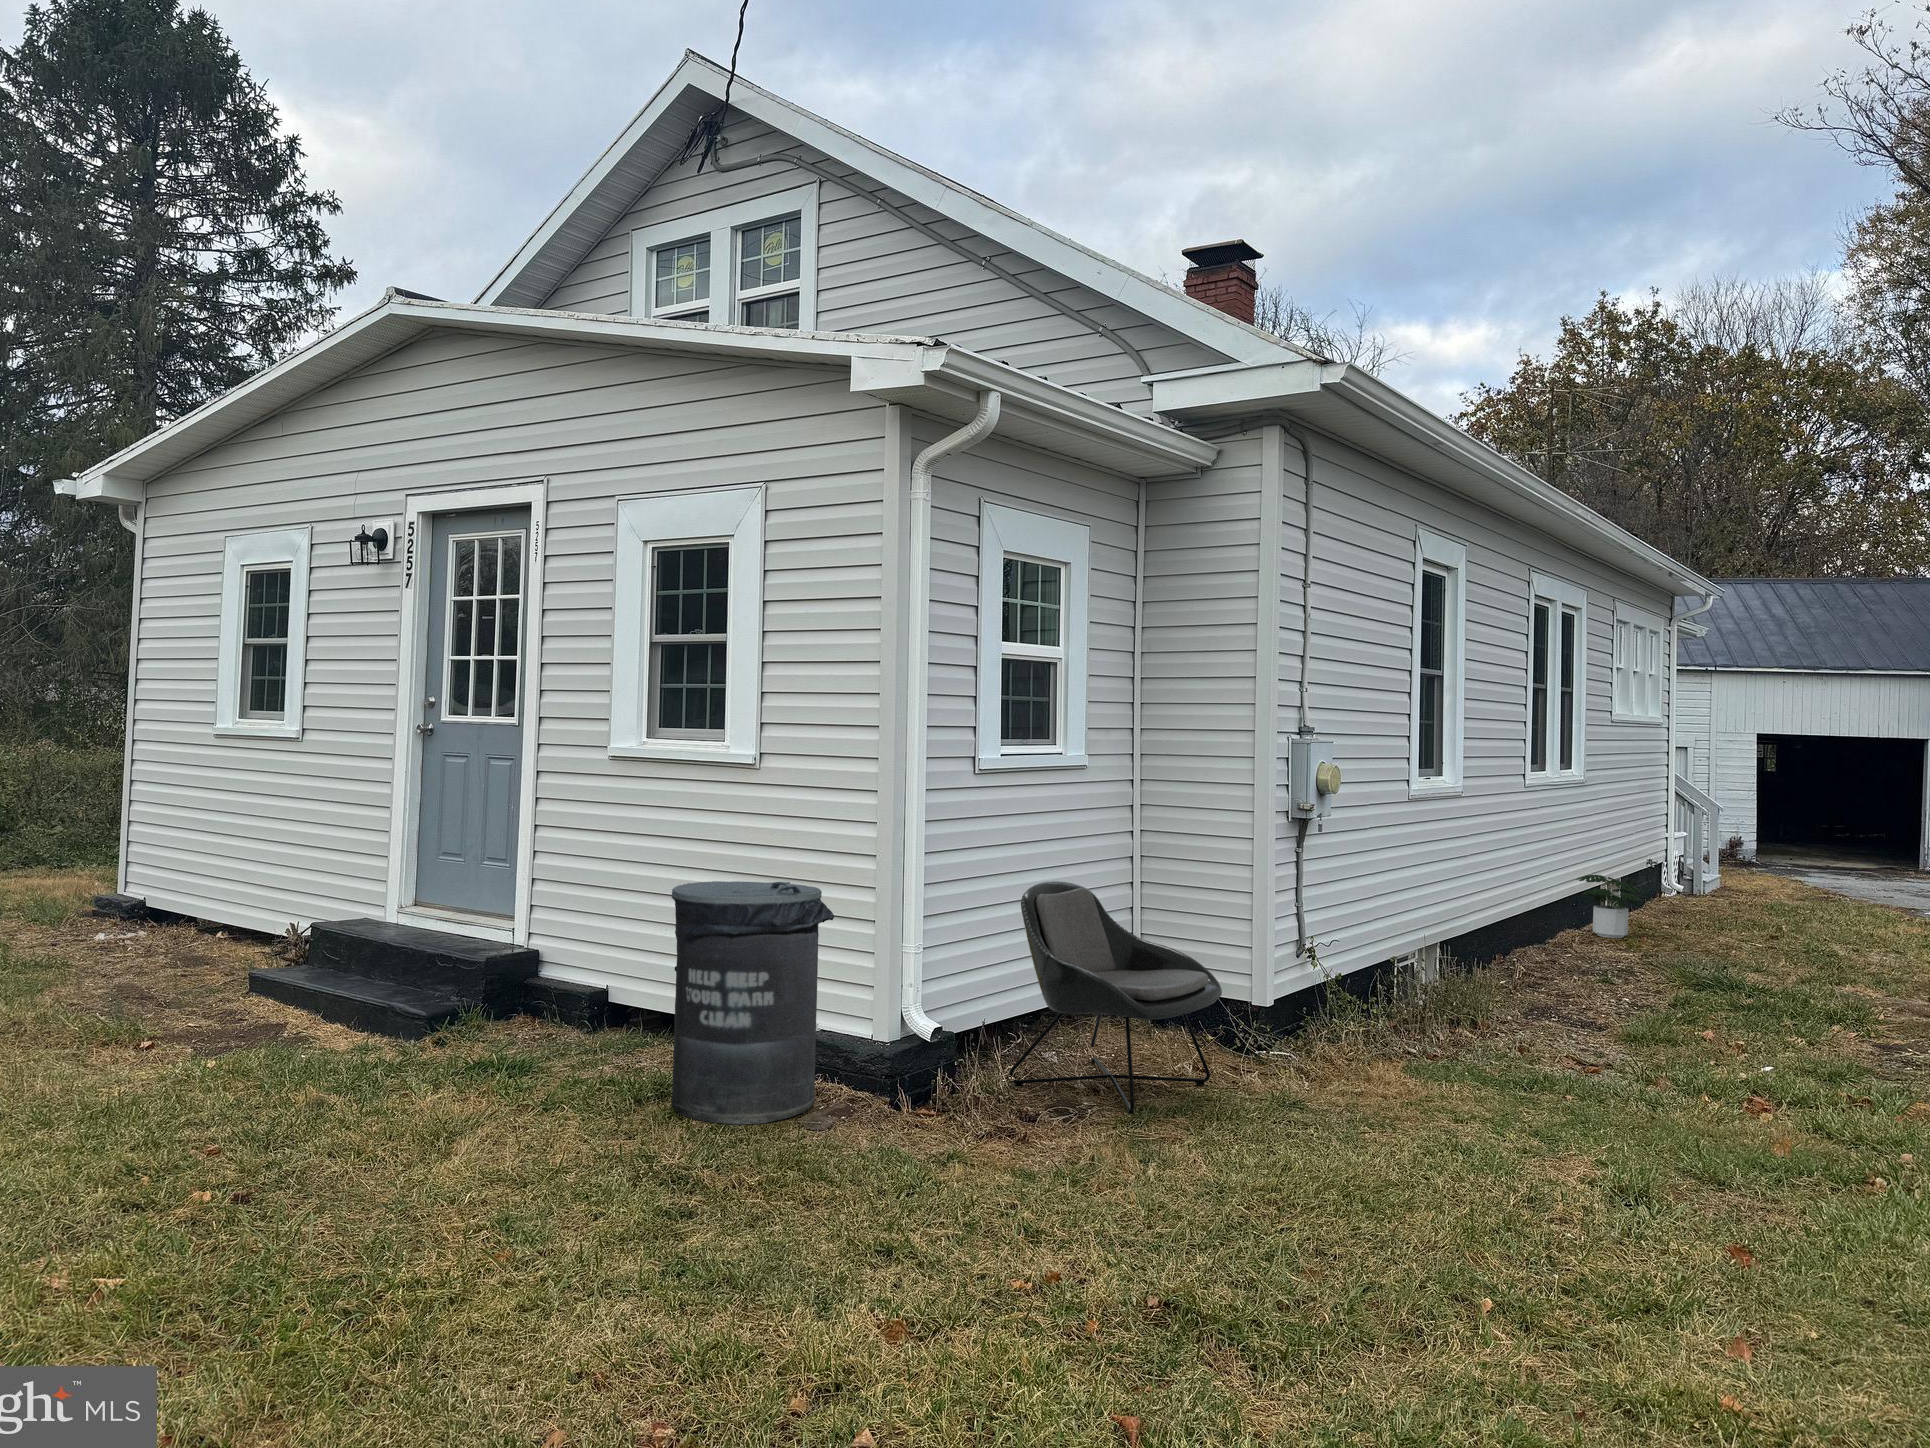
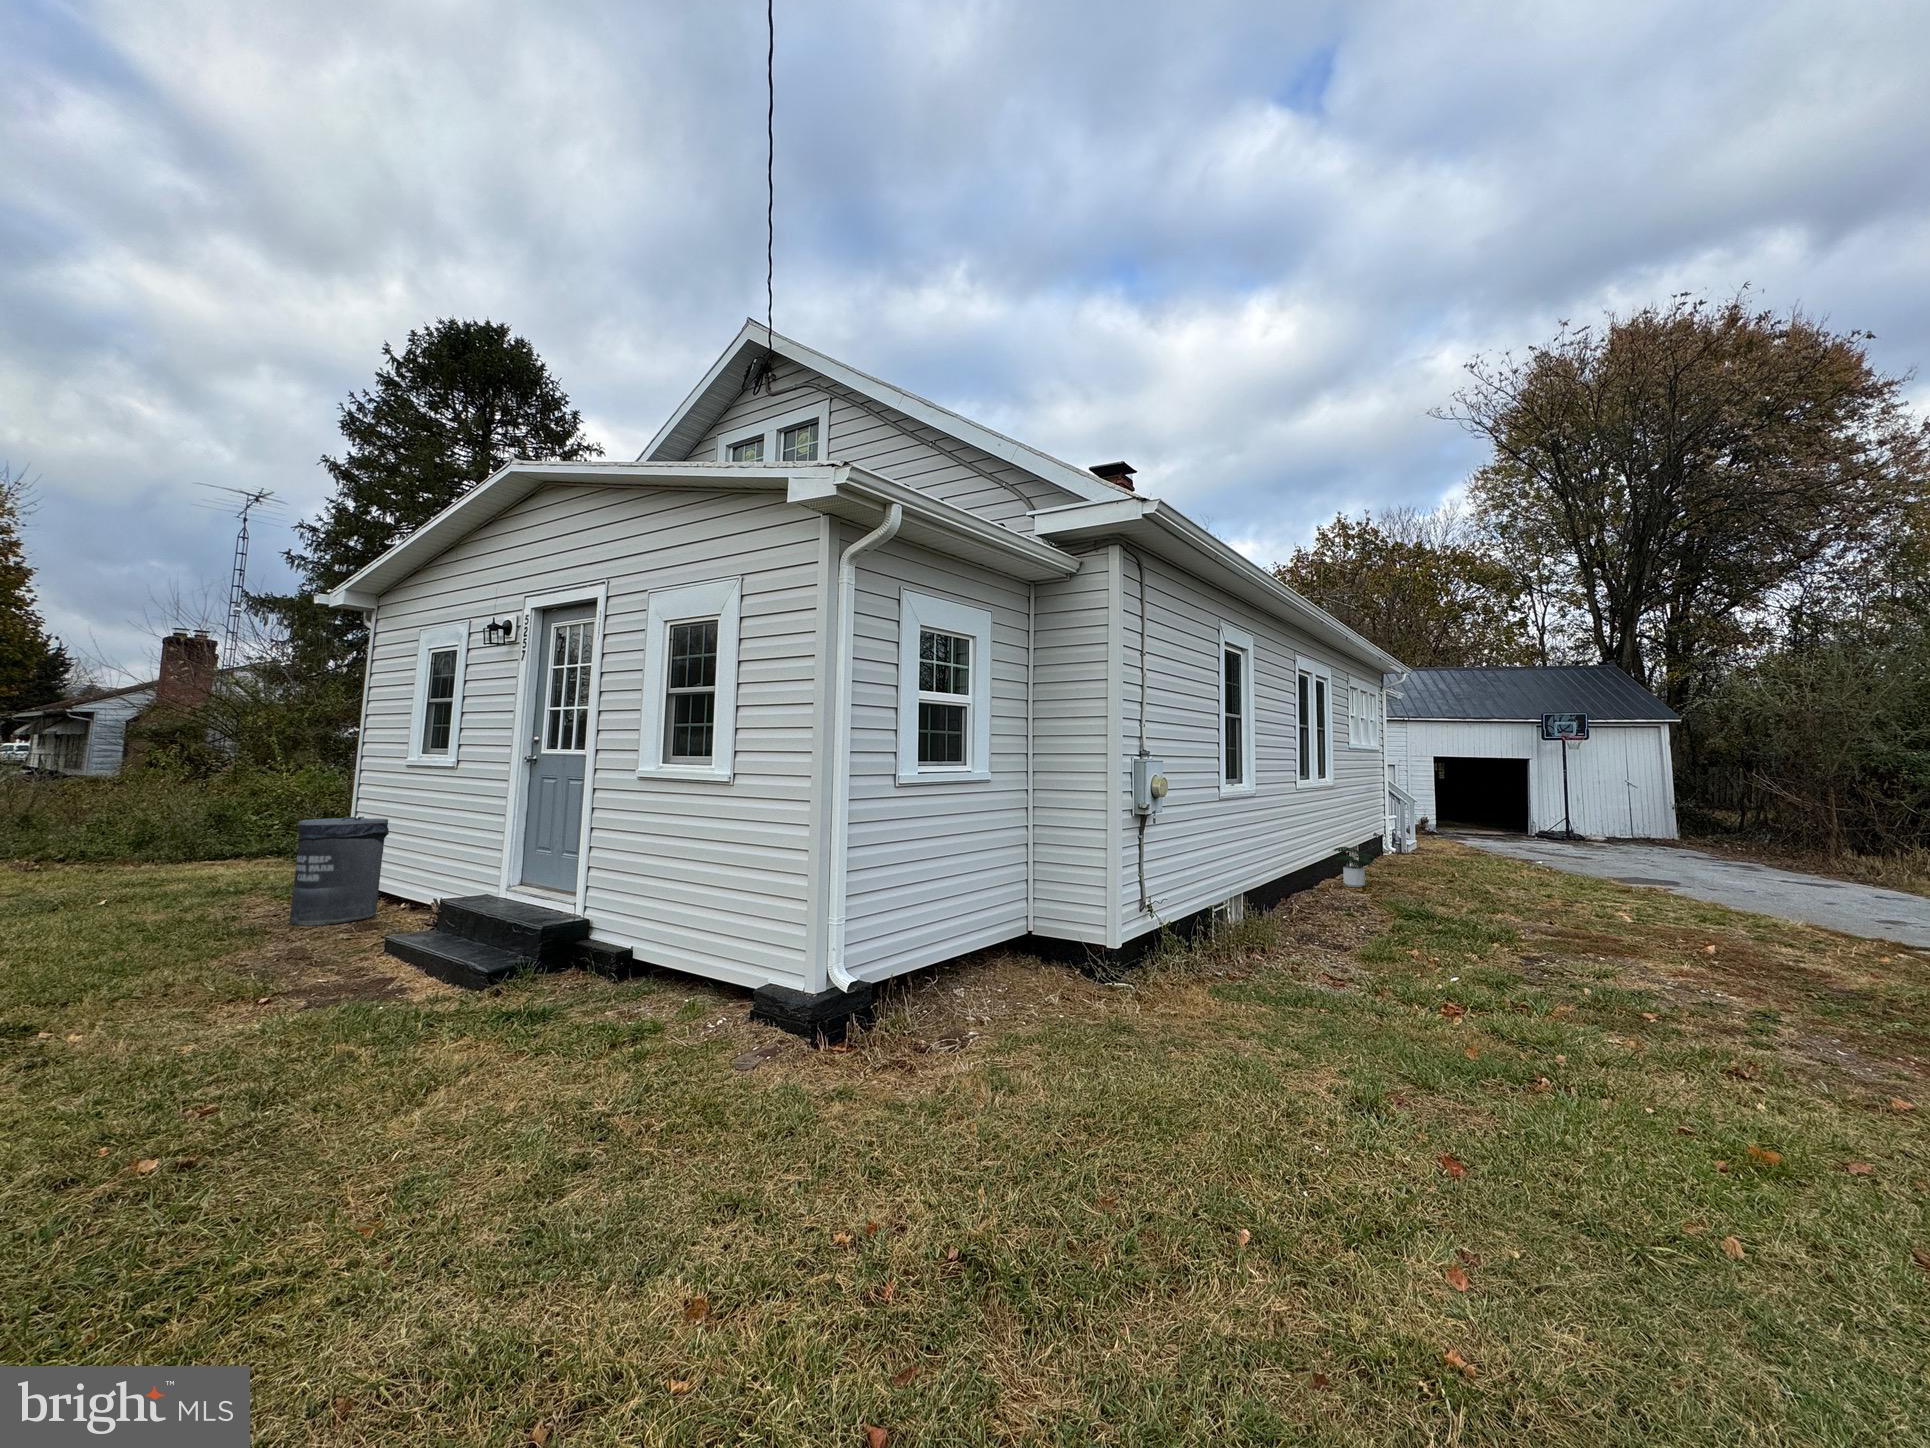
trash can: present [672,881,834,1125] -> present [289,817,389,926]
lounge chair: present [1009,881,1222,1114] -> none [918,862,1075,1039]

